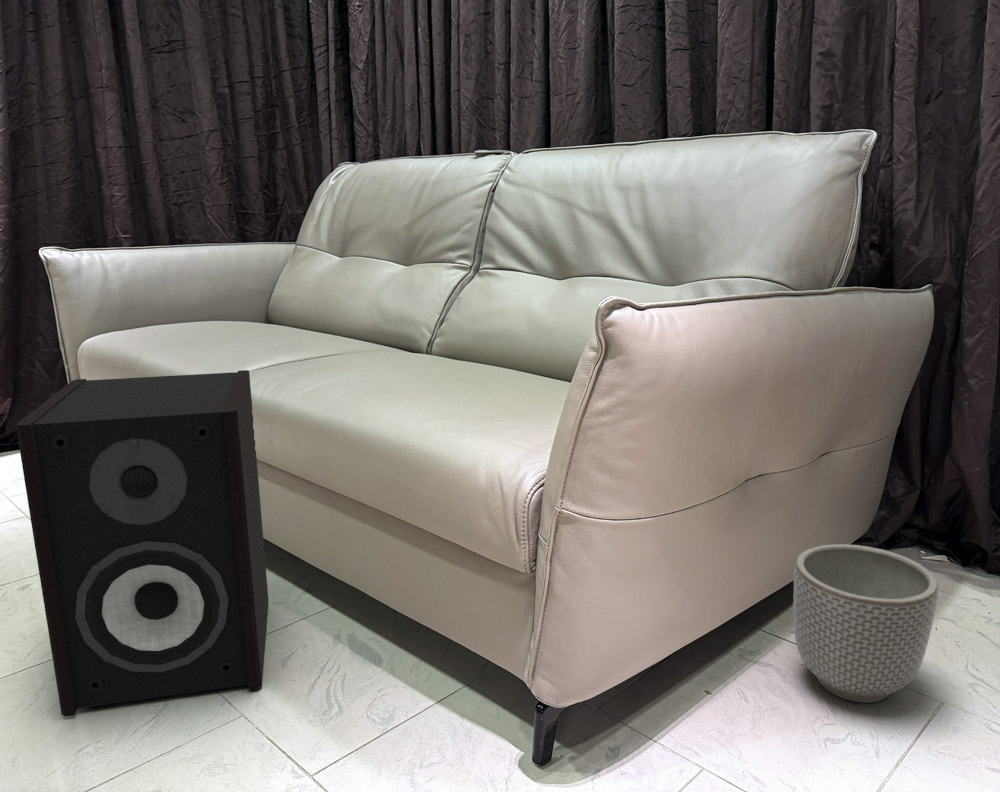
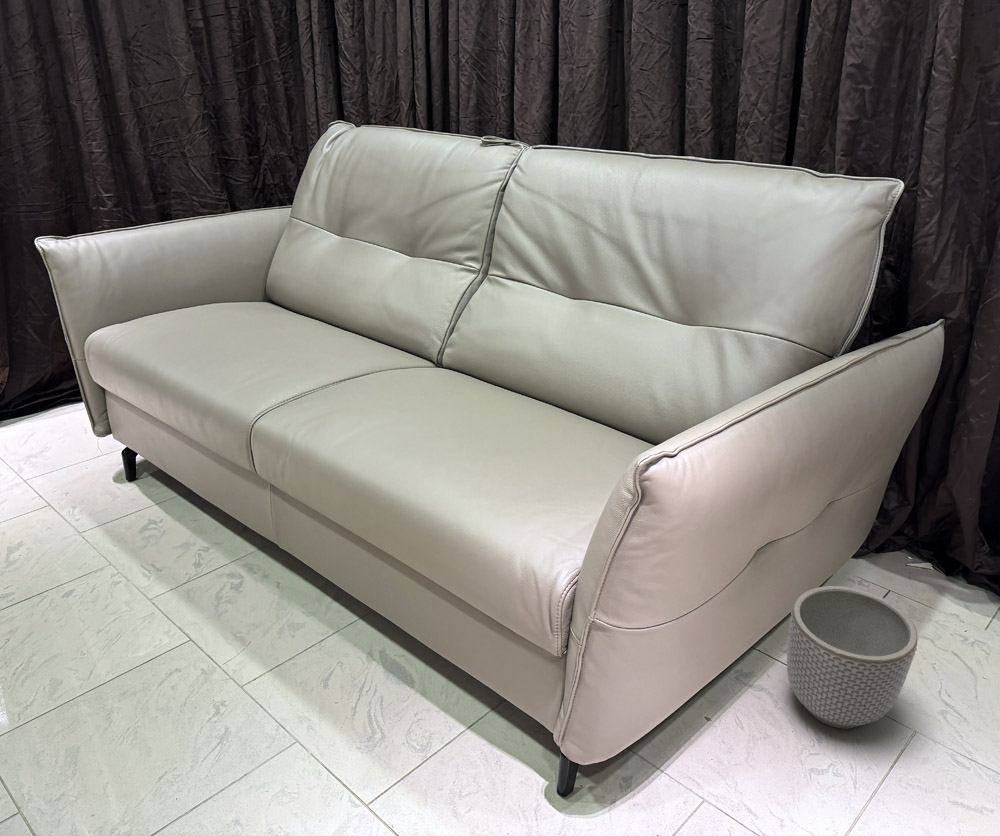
speaker: present [16,370,269,717] -> none [78,417,311,753]

